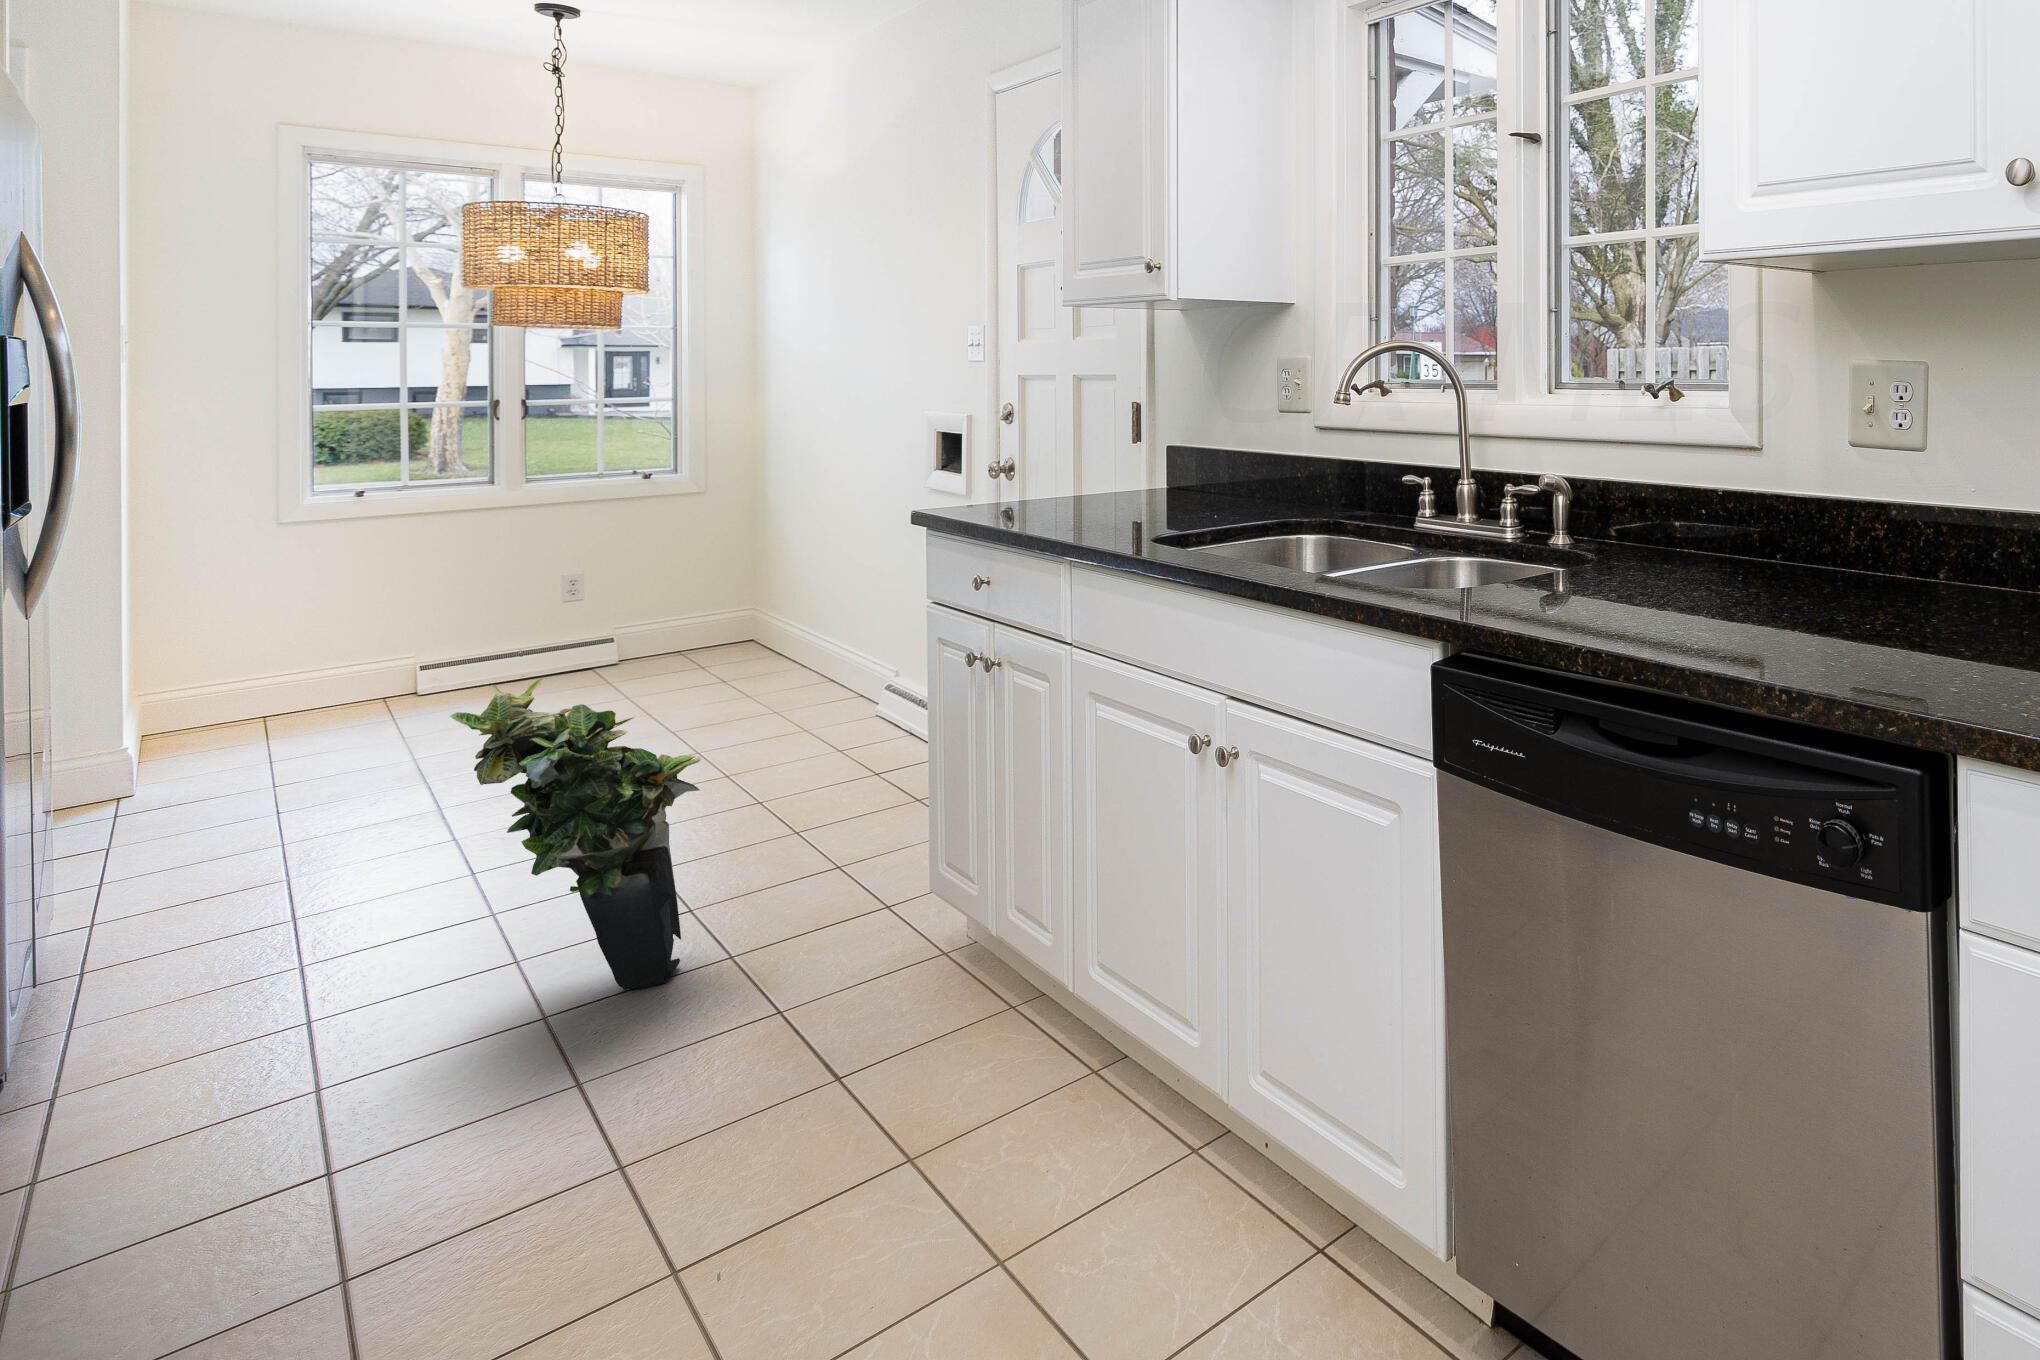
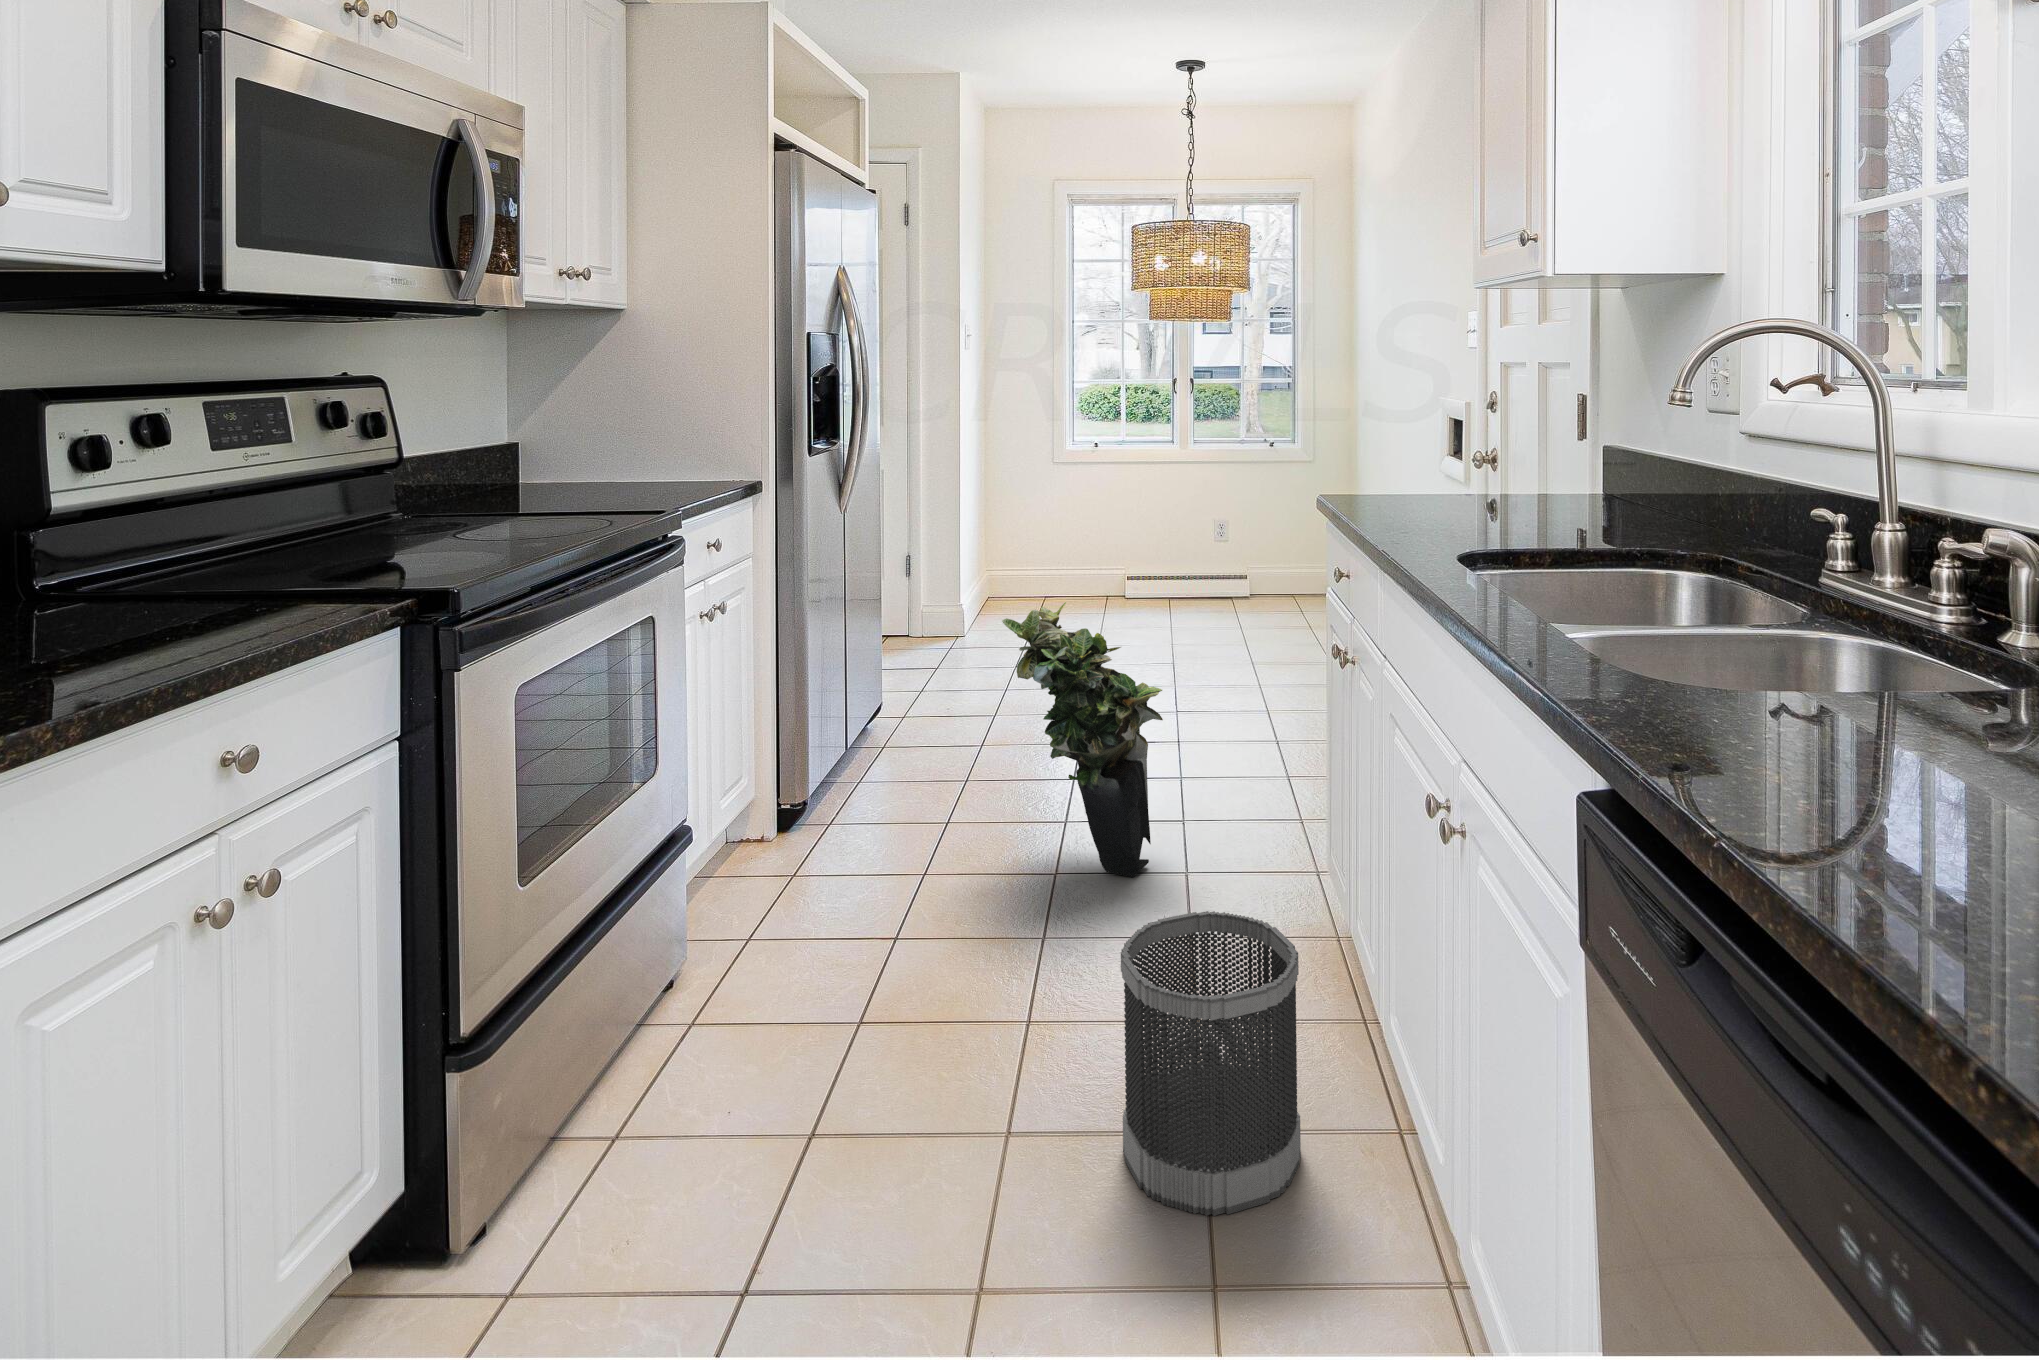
wastebasket: none [837,925,1035,1237] -> present [1121,911,1301,1216]

